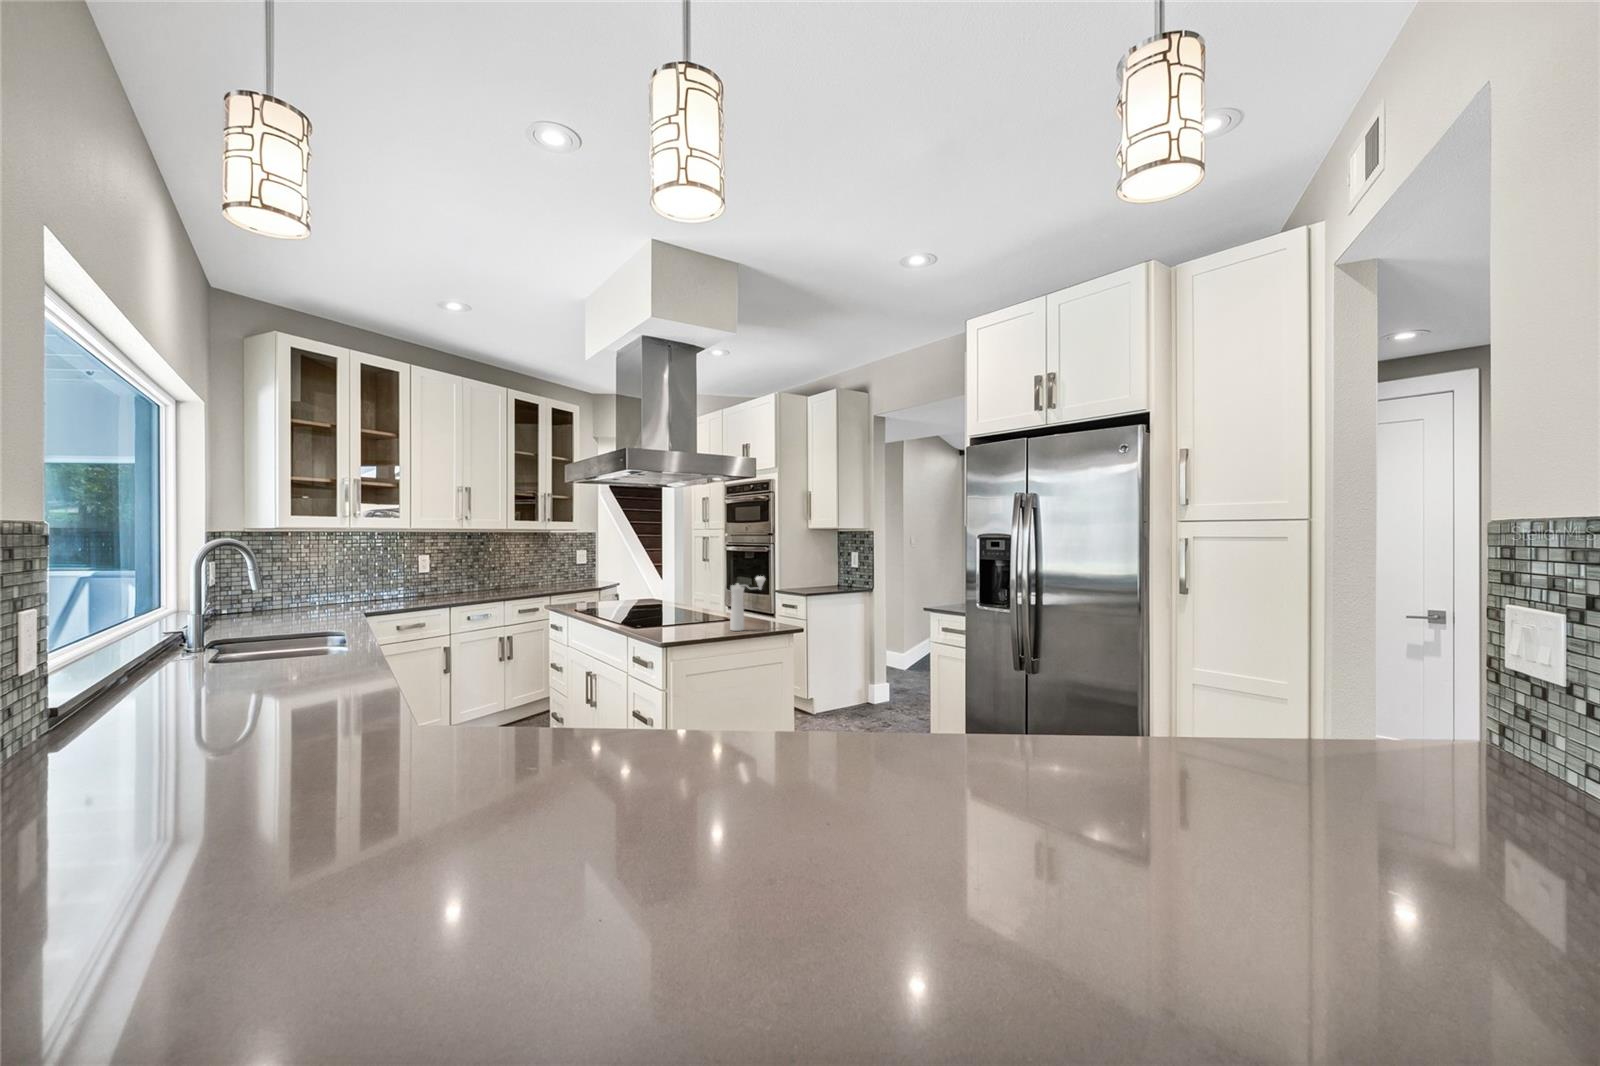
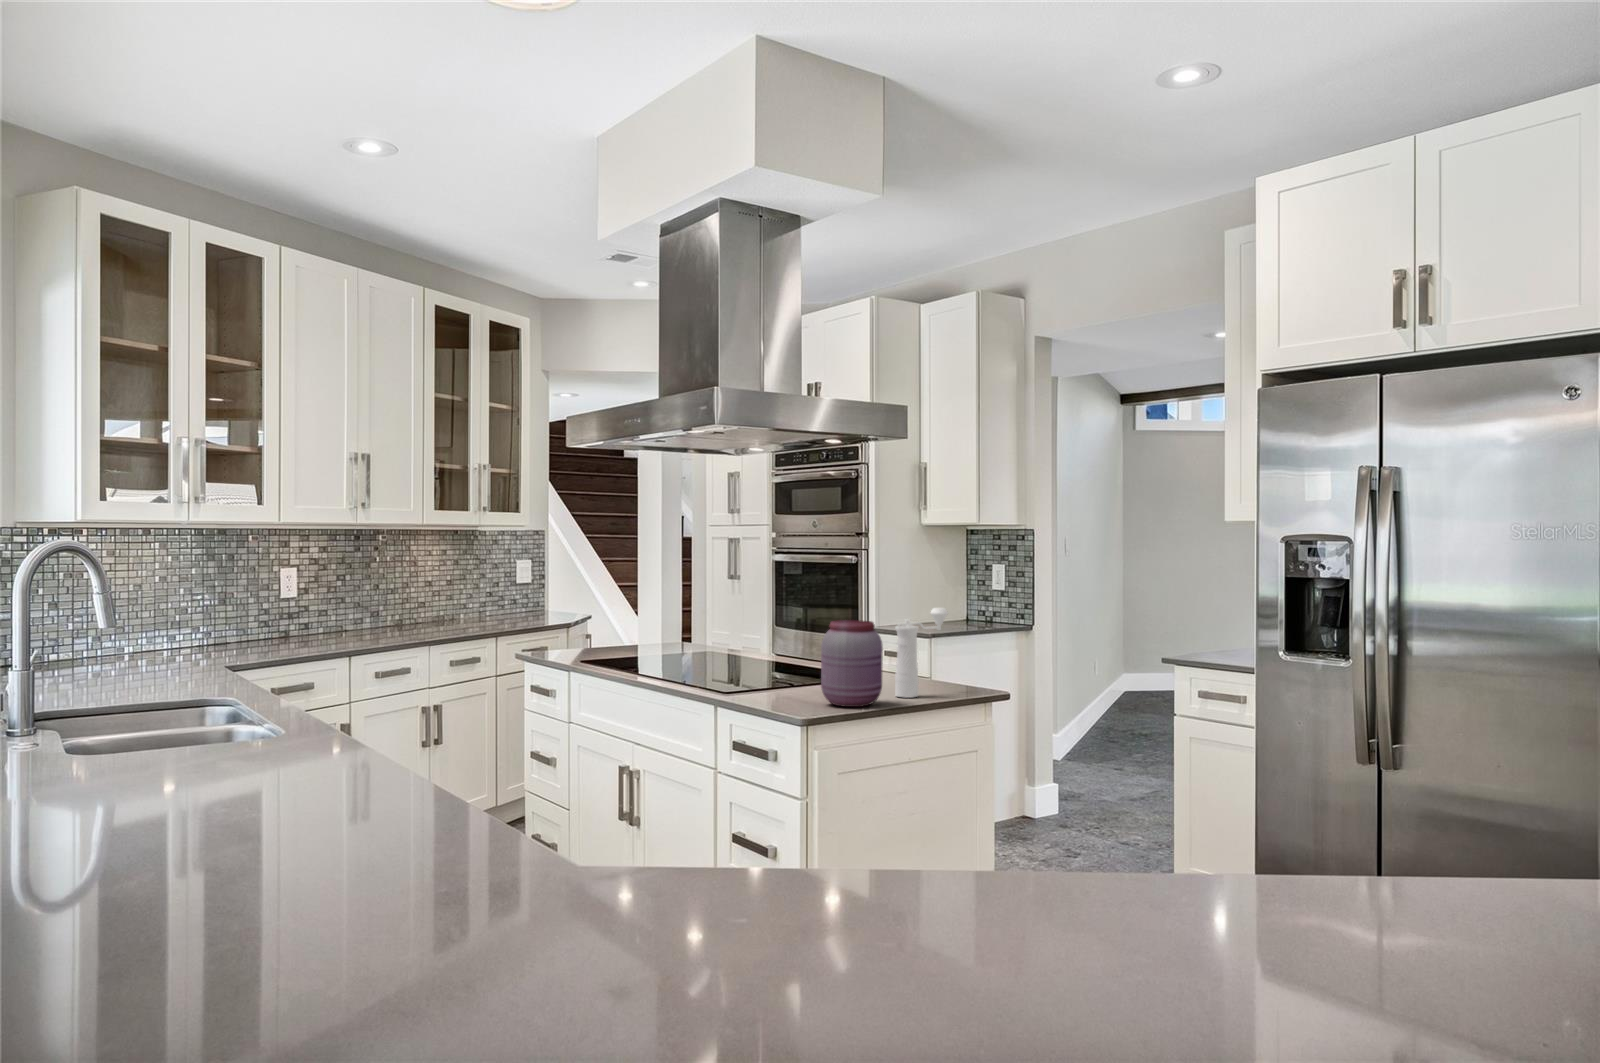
jar: none [677,584,715,636] -> present [821,620,883,707]

